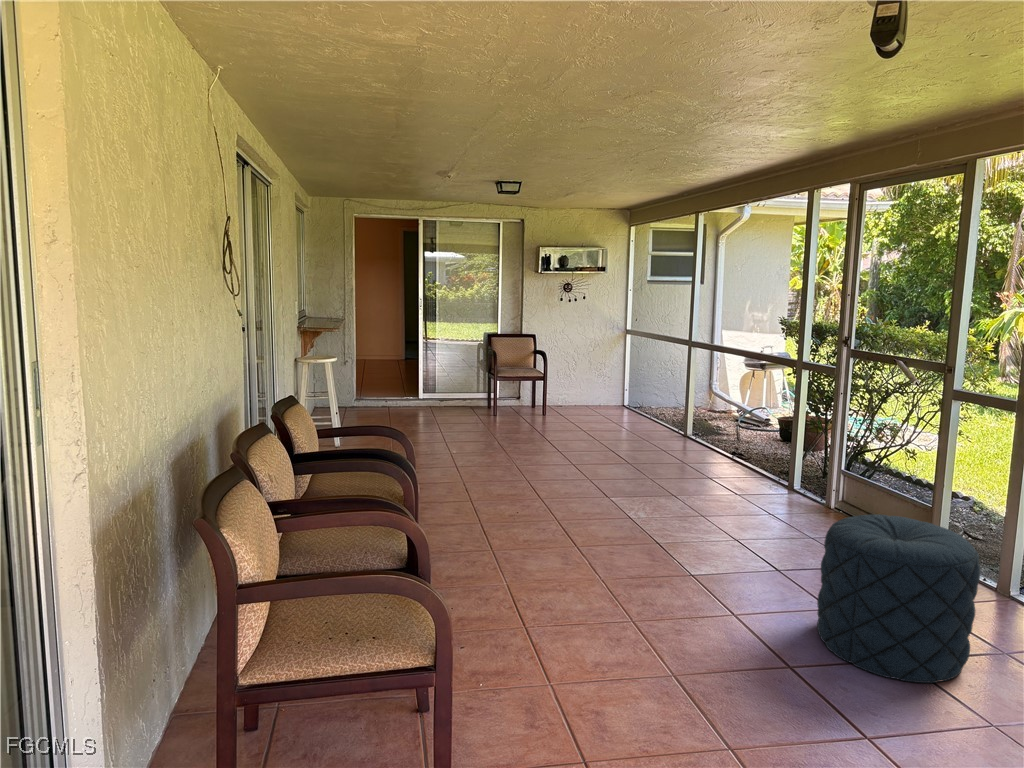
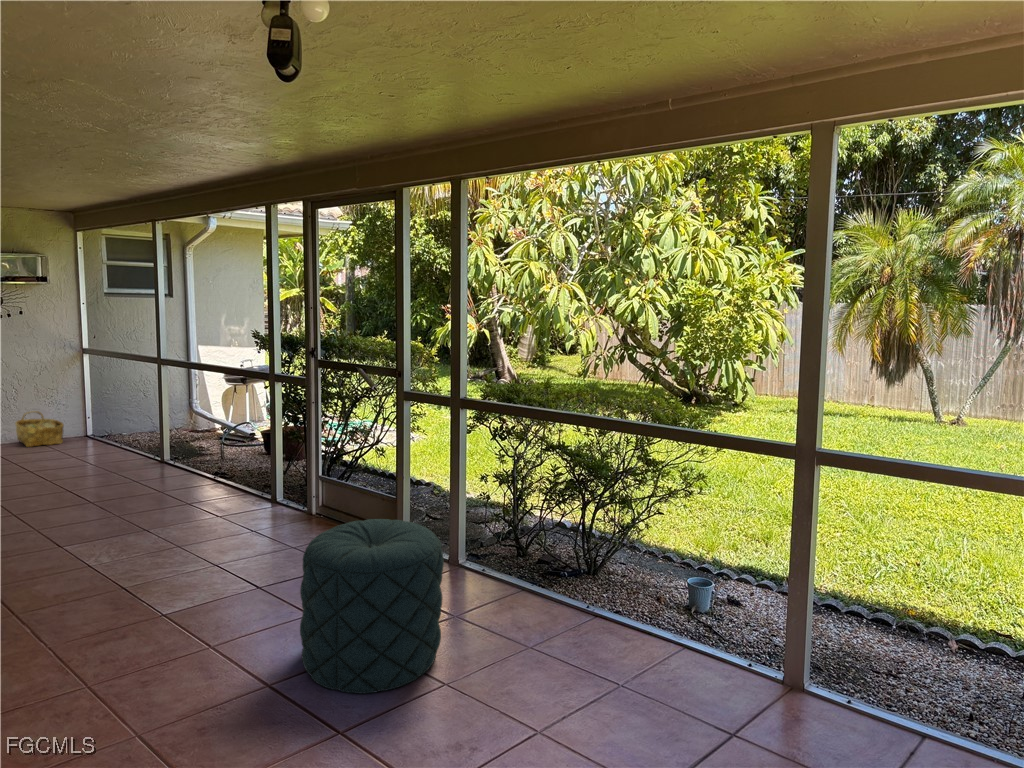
woven basket: none [579,381,612,410] -> present [15,411,64,447]

